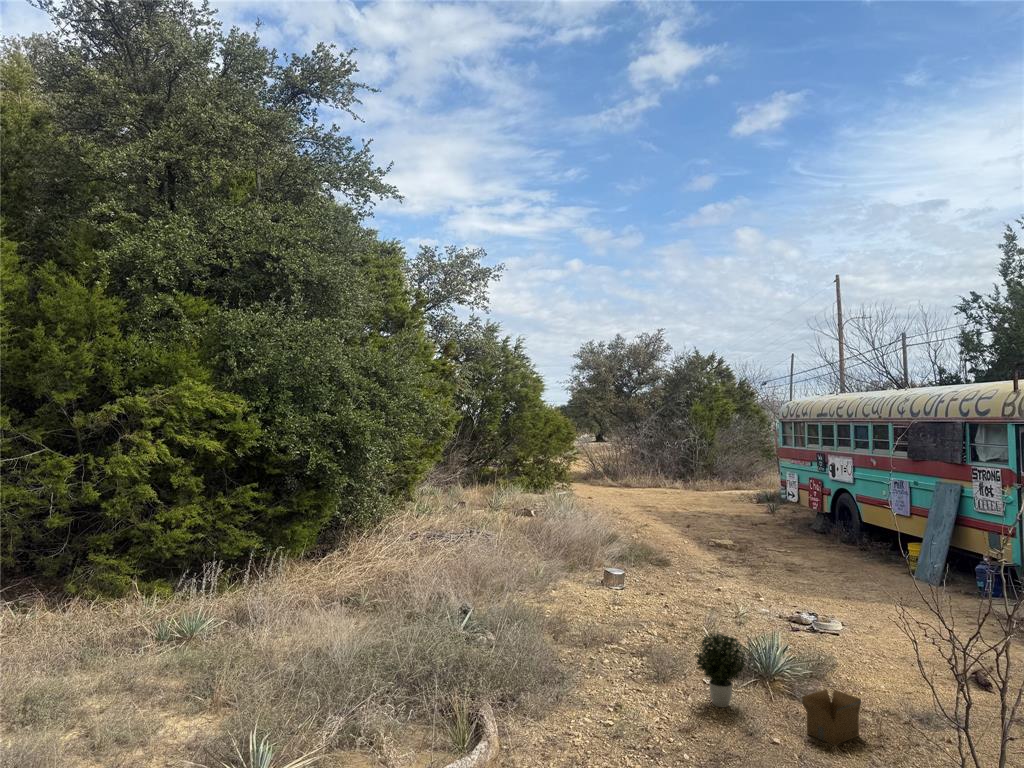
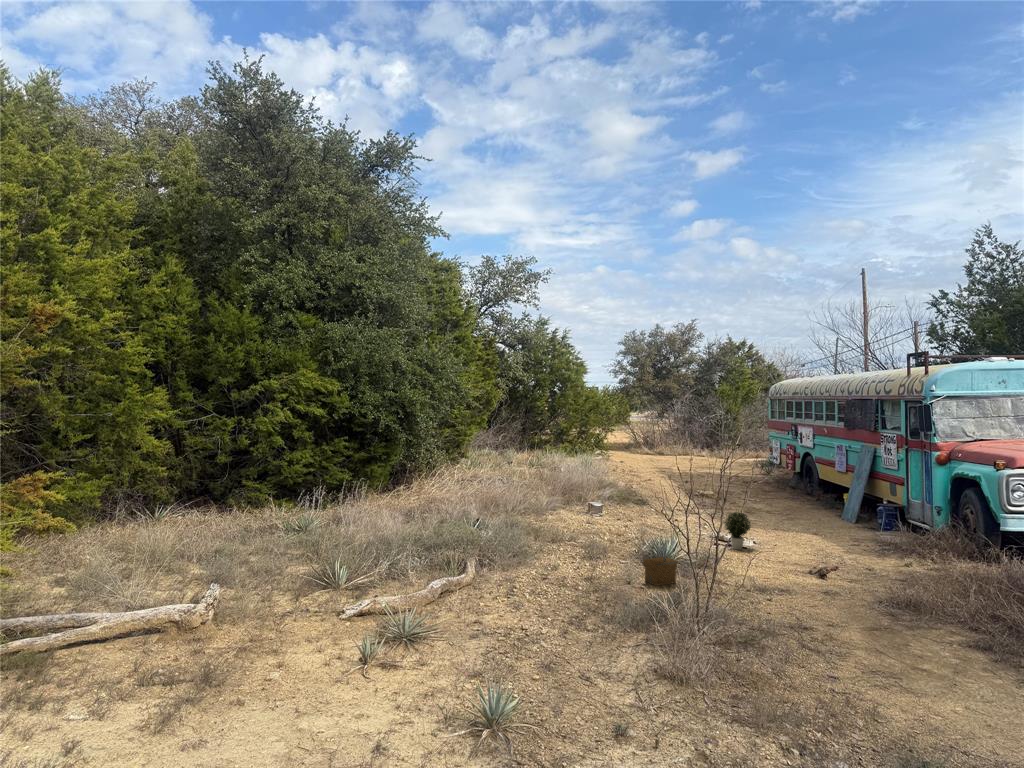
potted plant: present [695,633,746,707] -> present [724,512,751,550]

